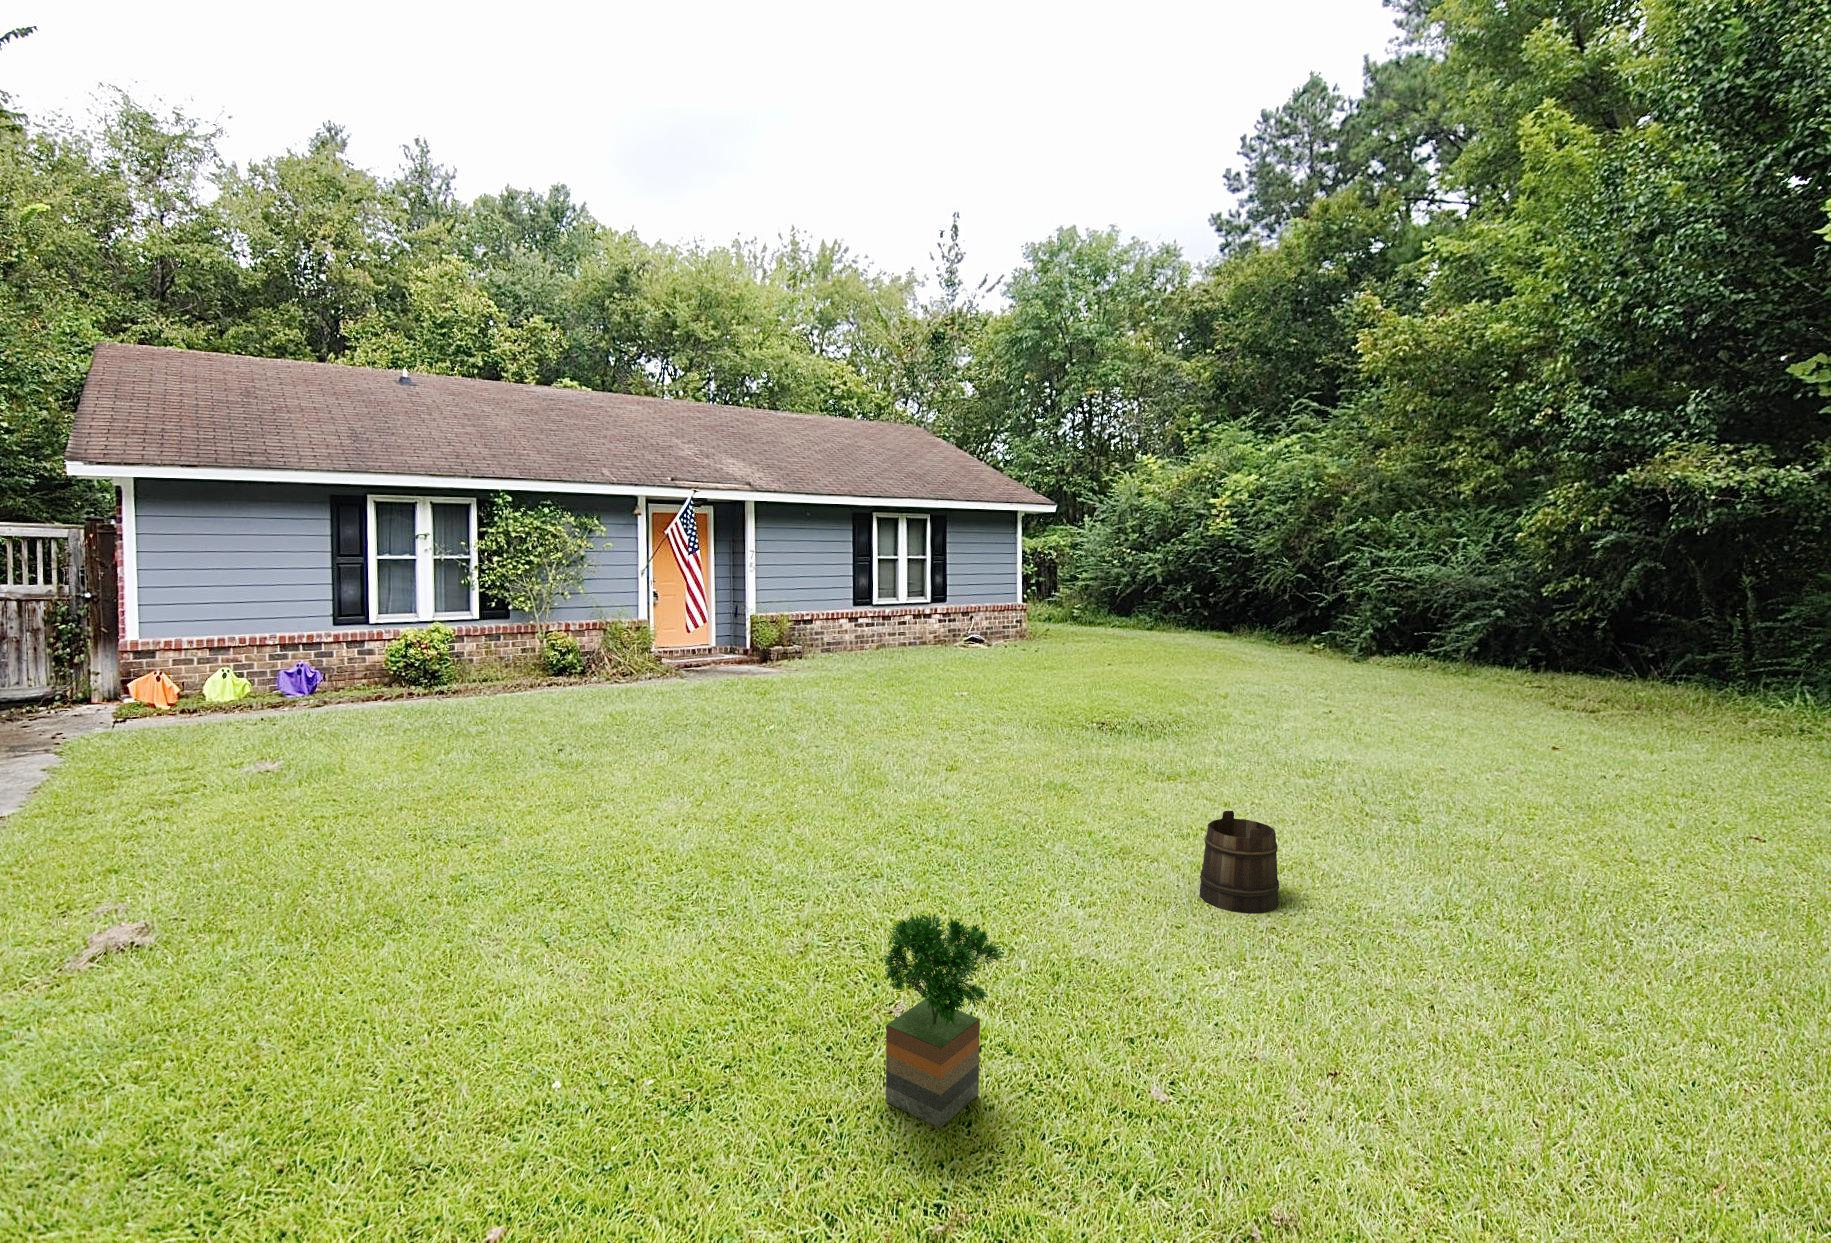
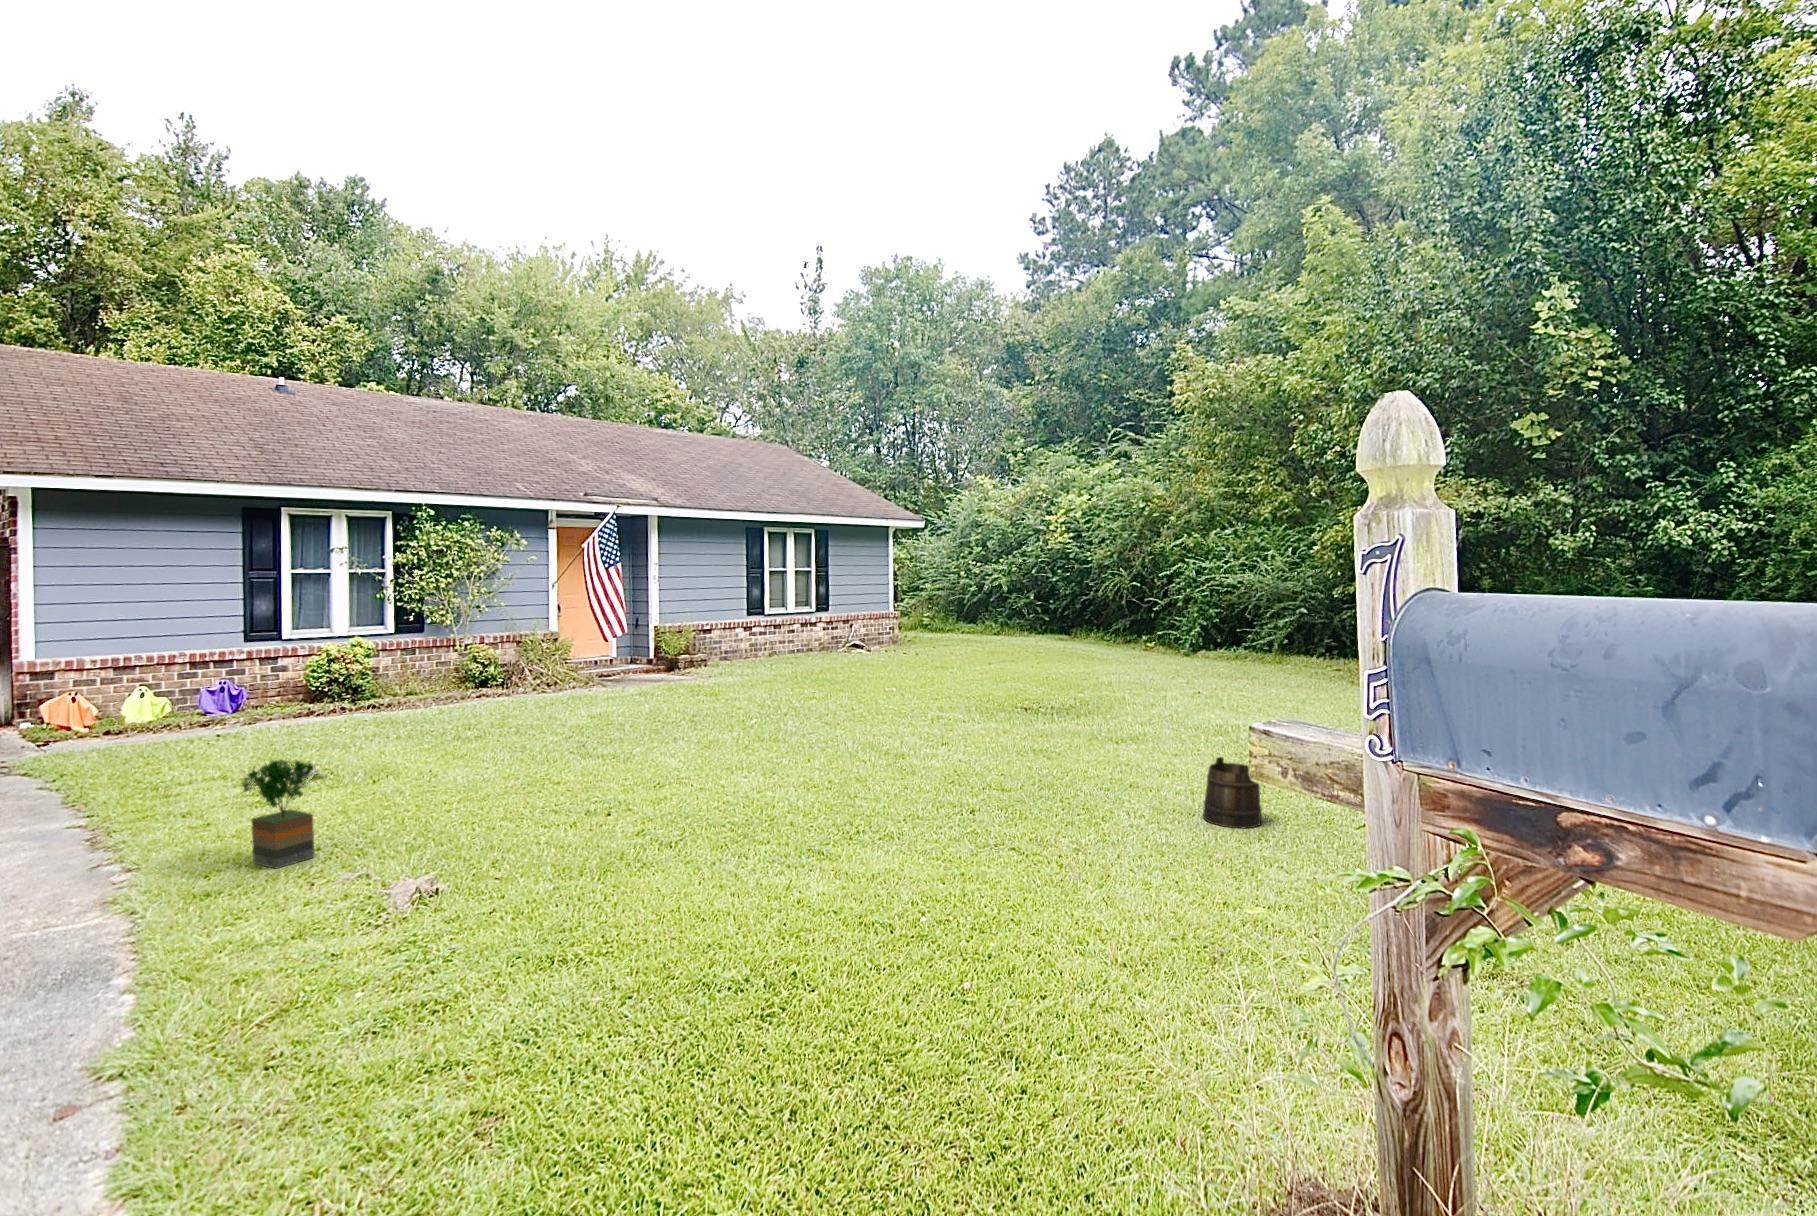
potted tree: present [883,913,1003,1128] -> present [242,760,325,869]

